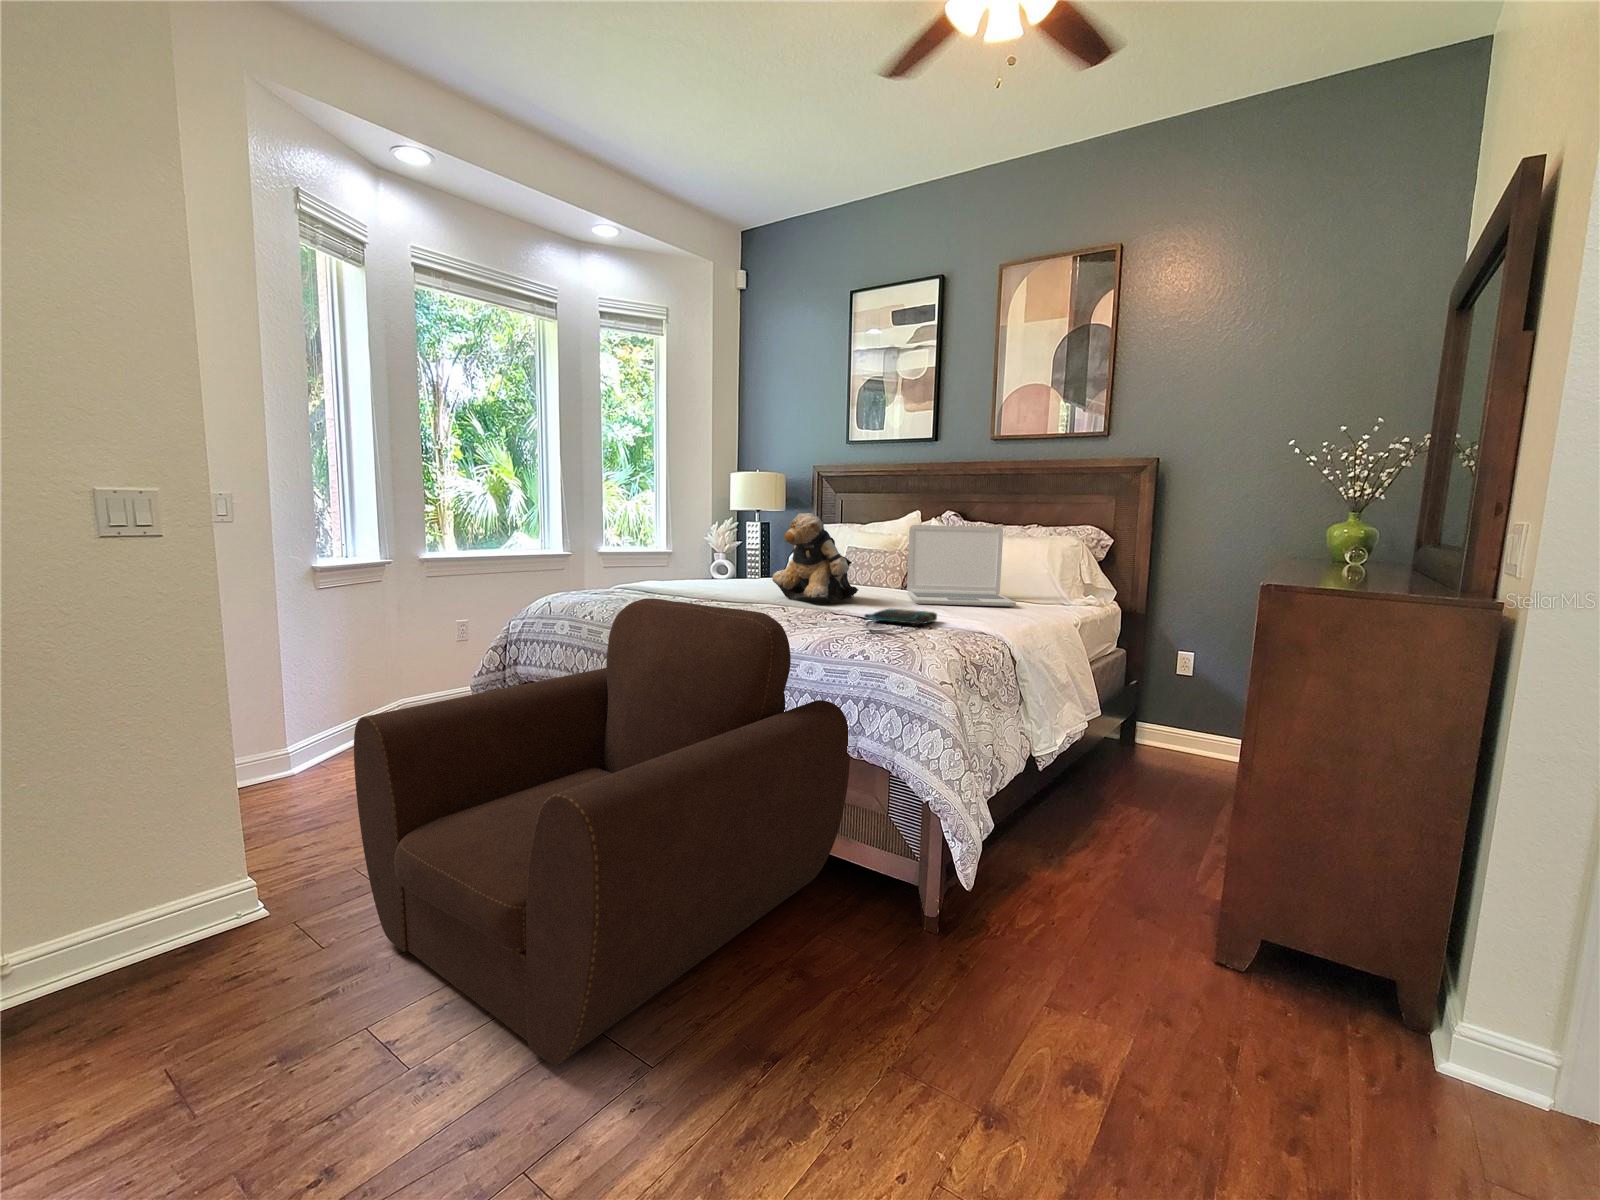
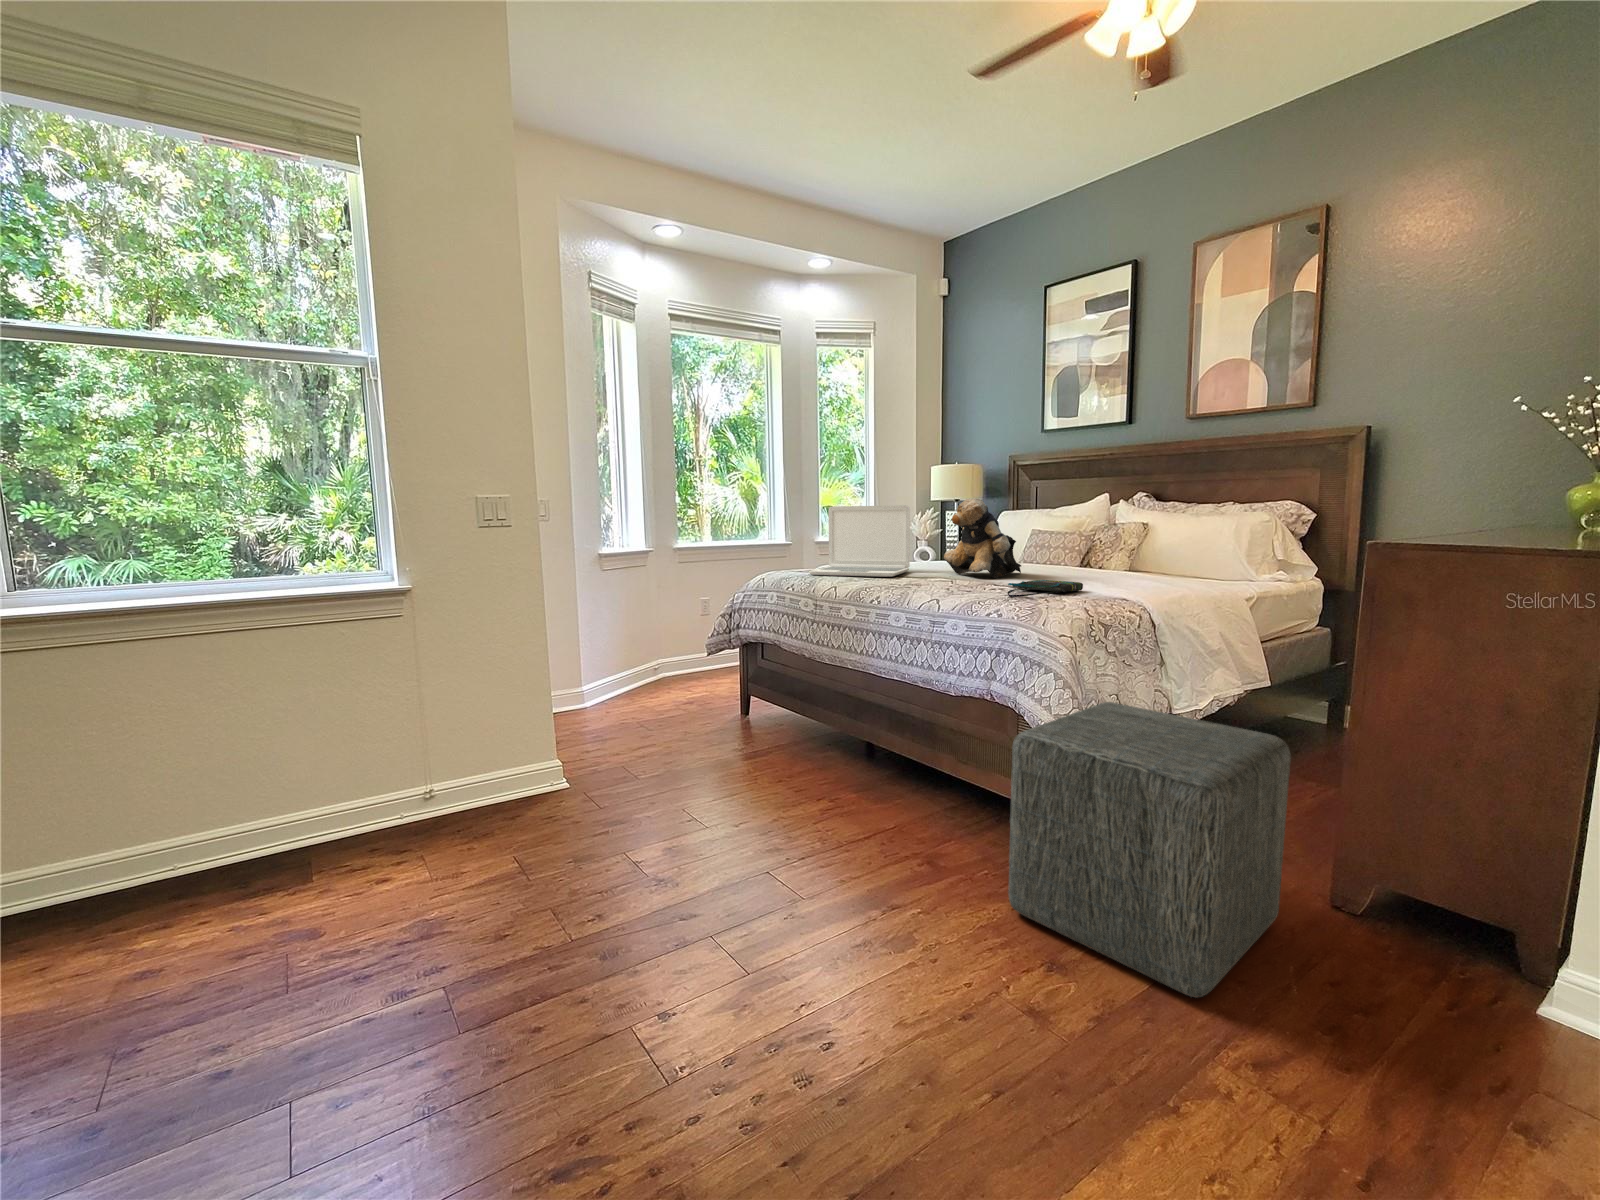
laptop: present [907,525,1016,606] -> present [809,505,910,577]
armchair: present [354,598,850,1065] -> none [625,570,985,884]
ottoman: none [913,758,1202,1136] -> present [1008,702,1291,998]

